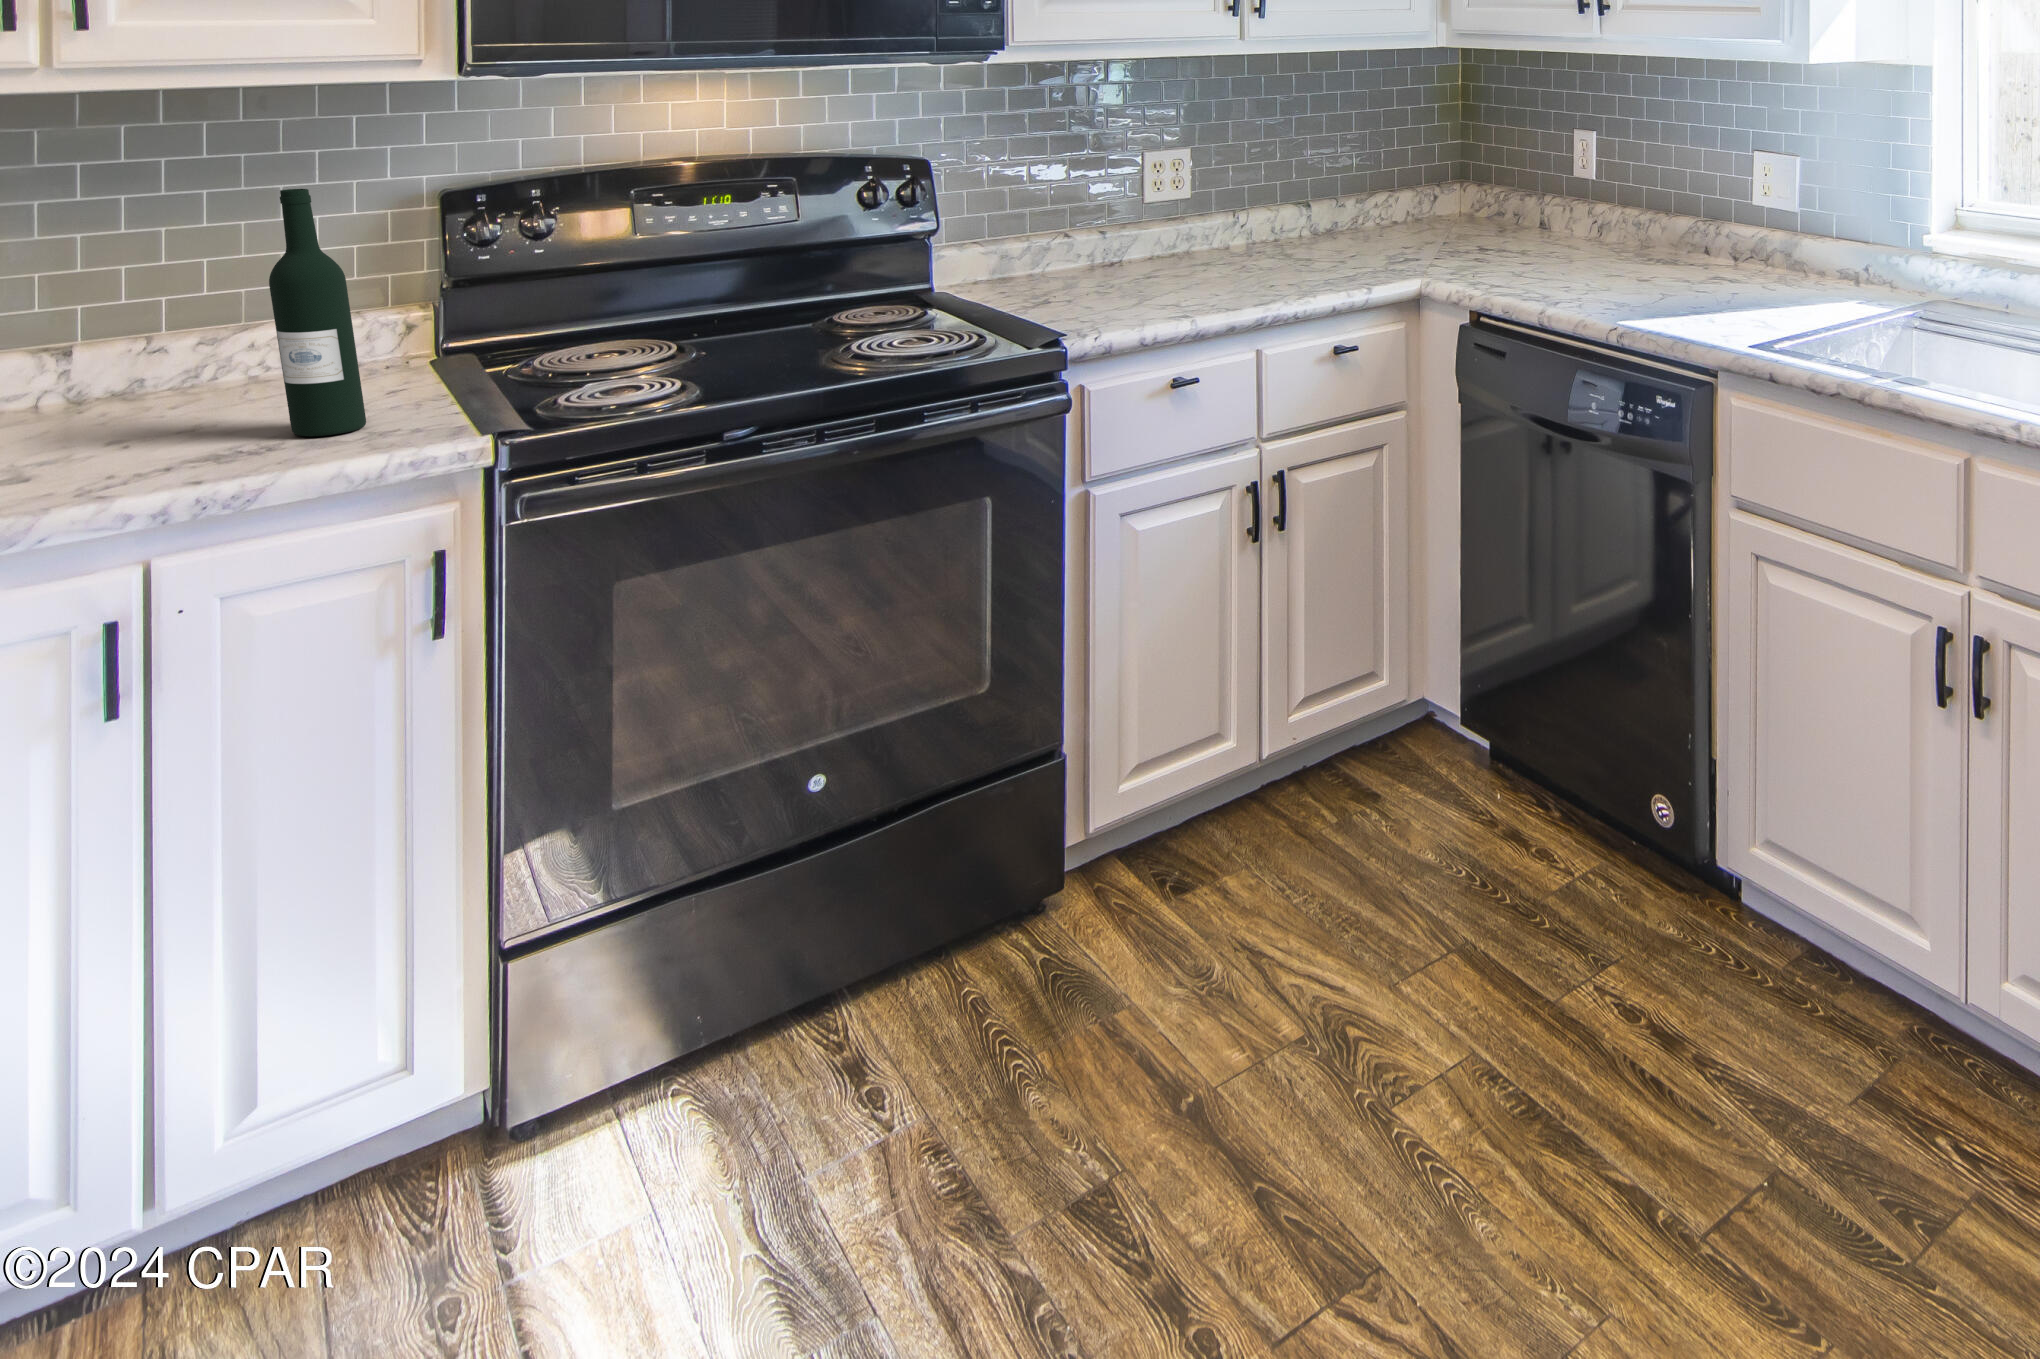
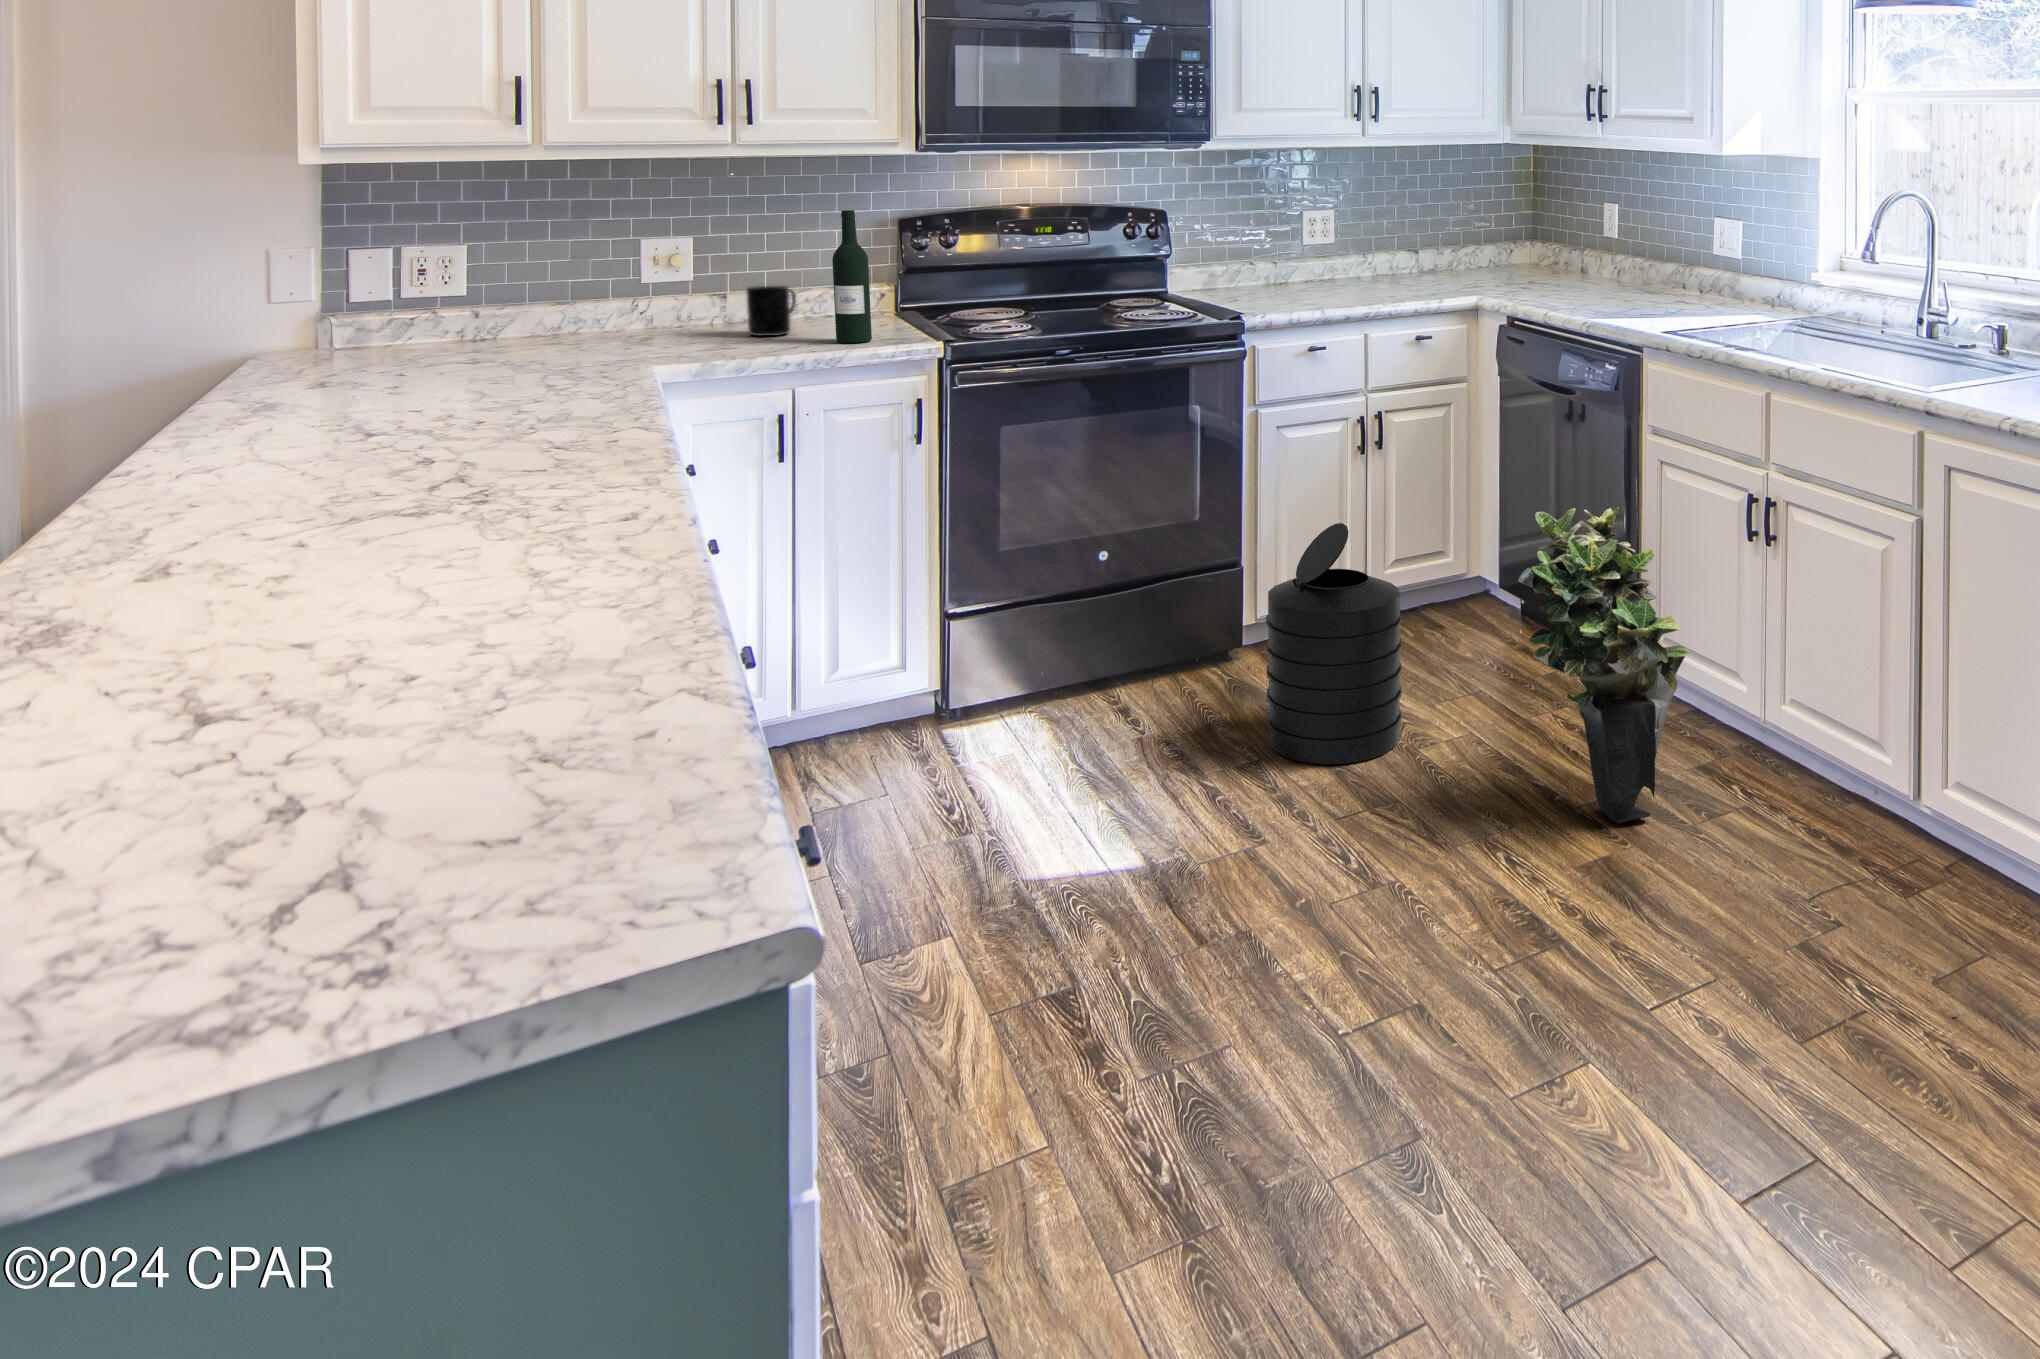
mug: none [113,325,228,422] -> present [746,286,796,336]
potted plant: none [1600,688,1901,1274] -> present [1518,507,1689,824]
trash can: none [1126,718,1362,1146] -> present [1266,523,1402,764]

